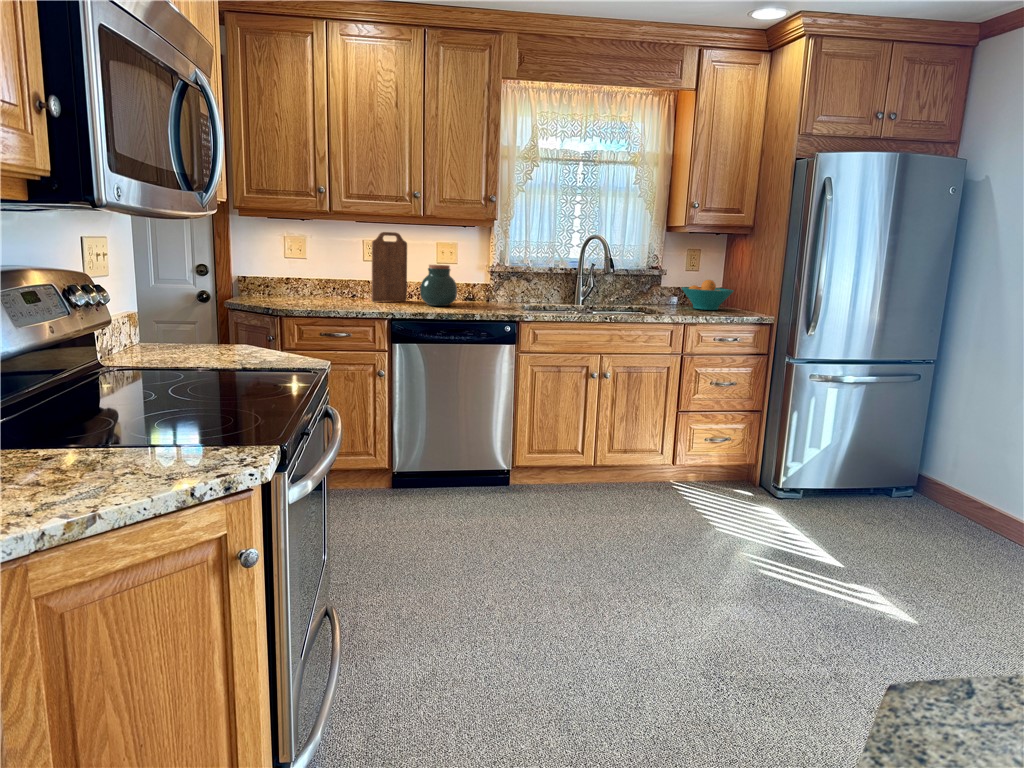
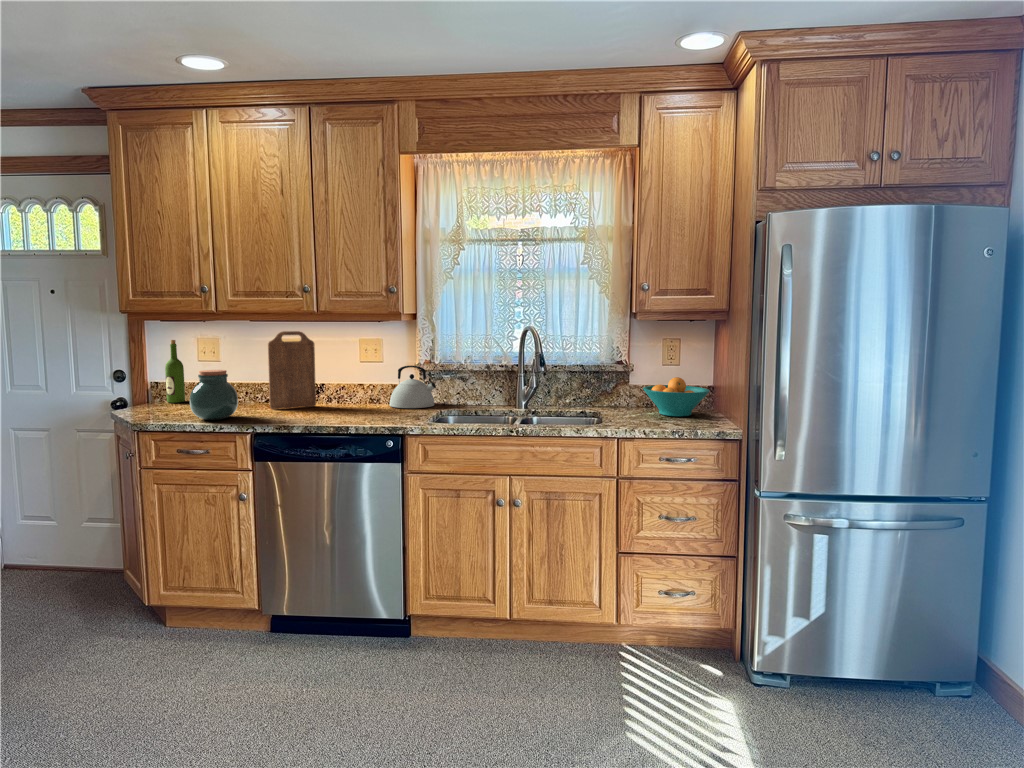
wine bottle: none [256,237,273,296] -> present [165,340,185,403]
jar: present [420,265,457,306] -> present [190,370,238,420]
kettle: none [468,267,509,303] -> present [390,365,436,408]

